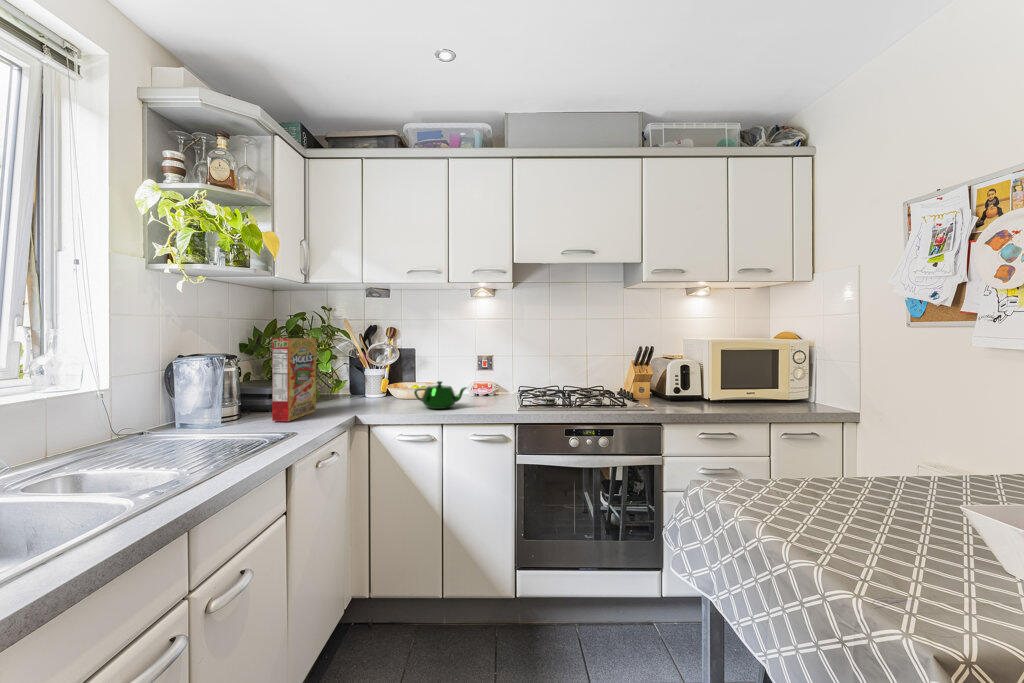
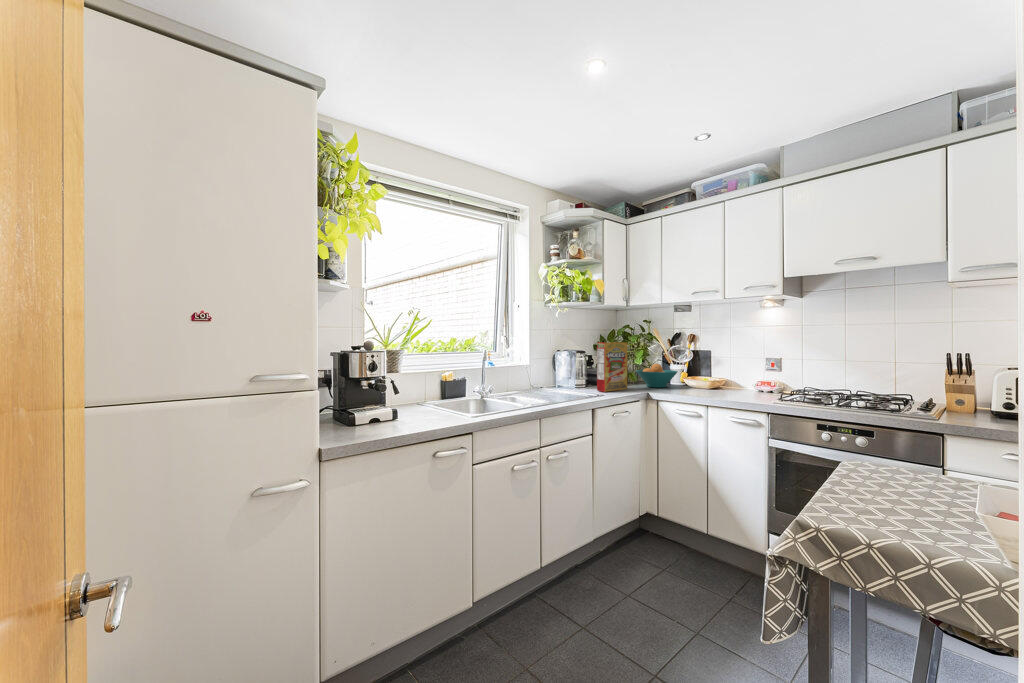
fruit bowl: none [322,369,383,404] -> present [636,364,678,387]
teapot: present [414,381,467,409] -> none [693,374,735,395]

